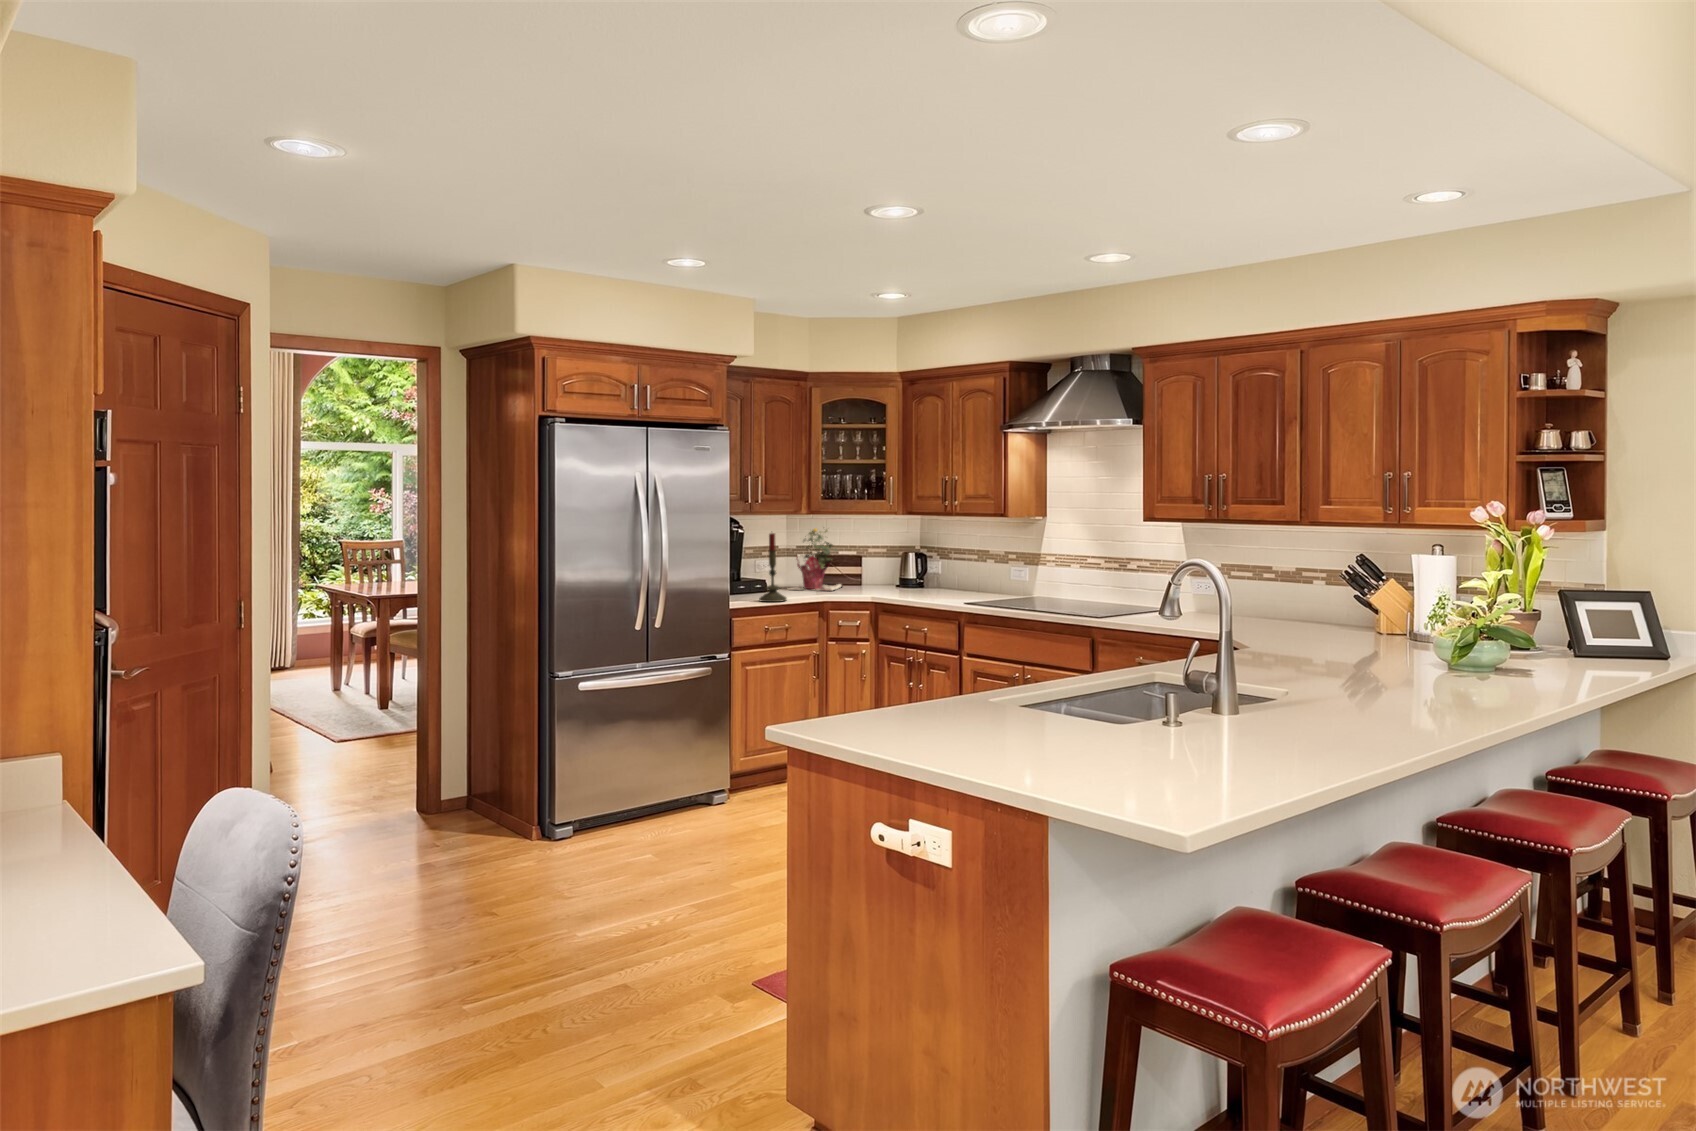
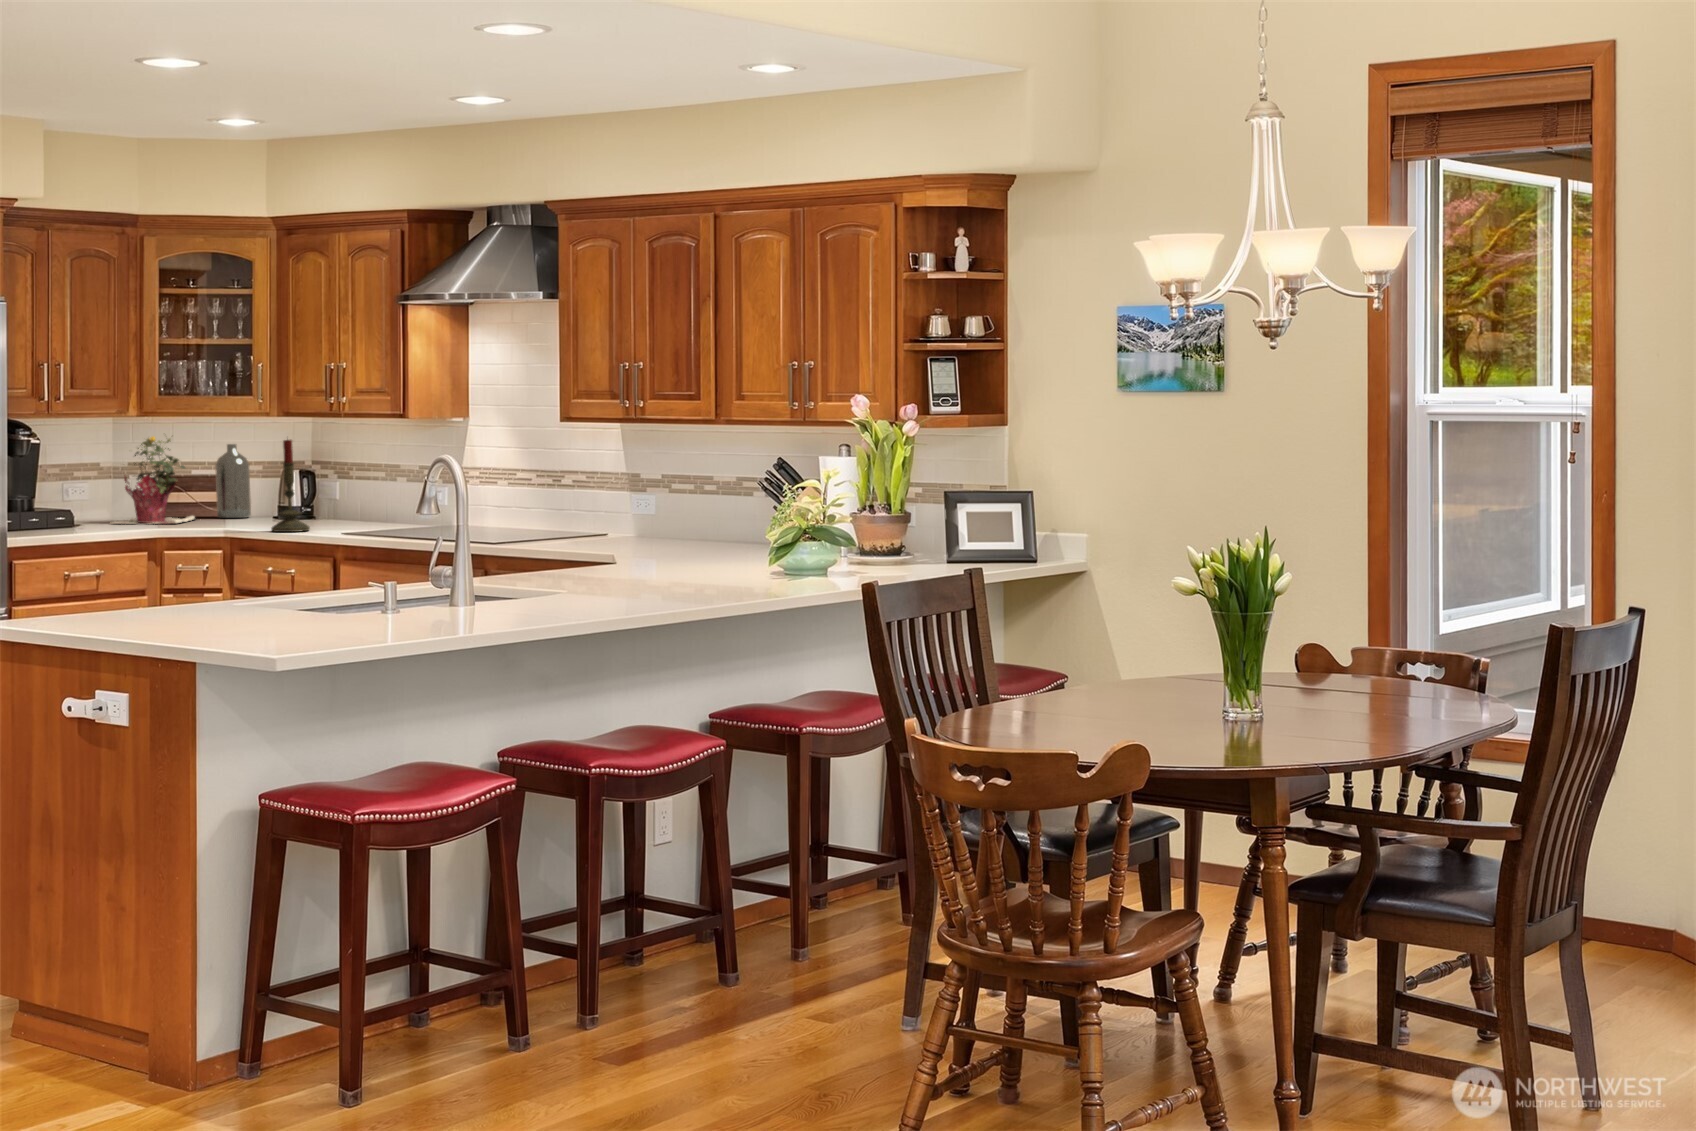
candle: present [759,533,787,602] -> present [271,439,310,532]
bottle: none [855,533,879,586] -> present [215,444,251,518]

